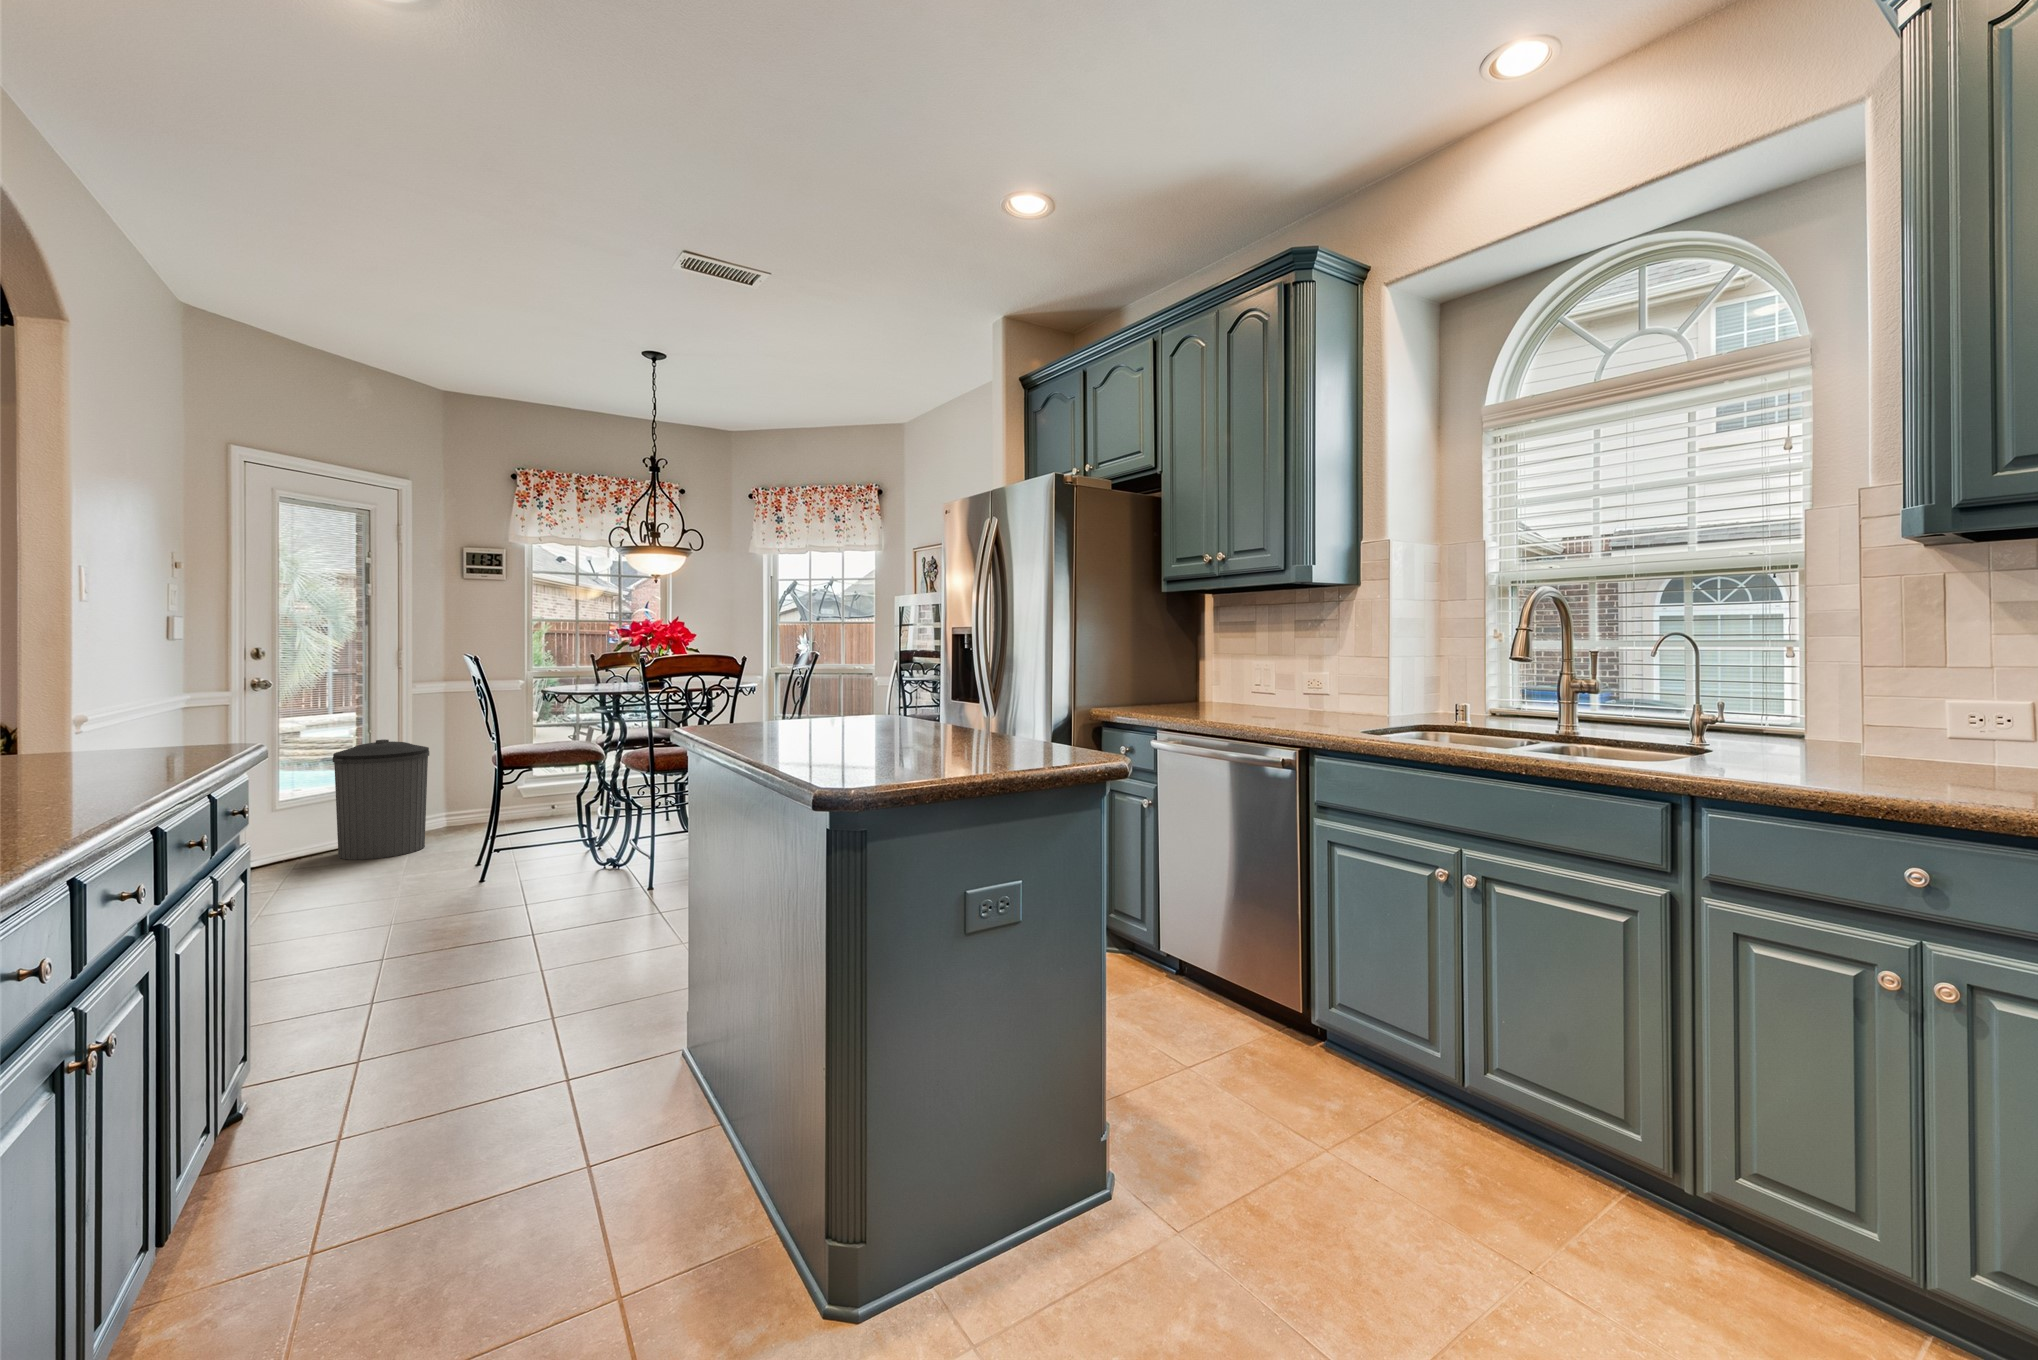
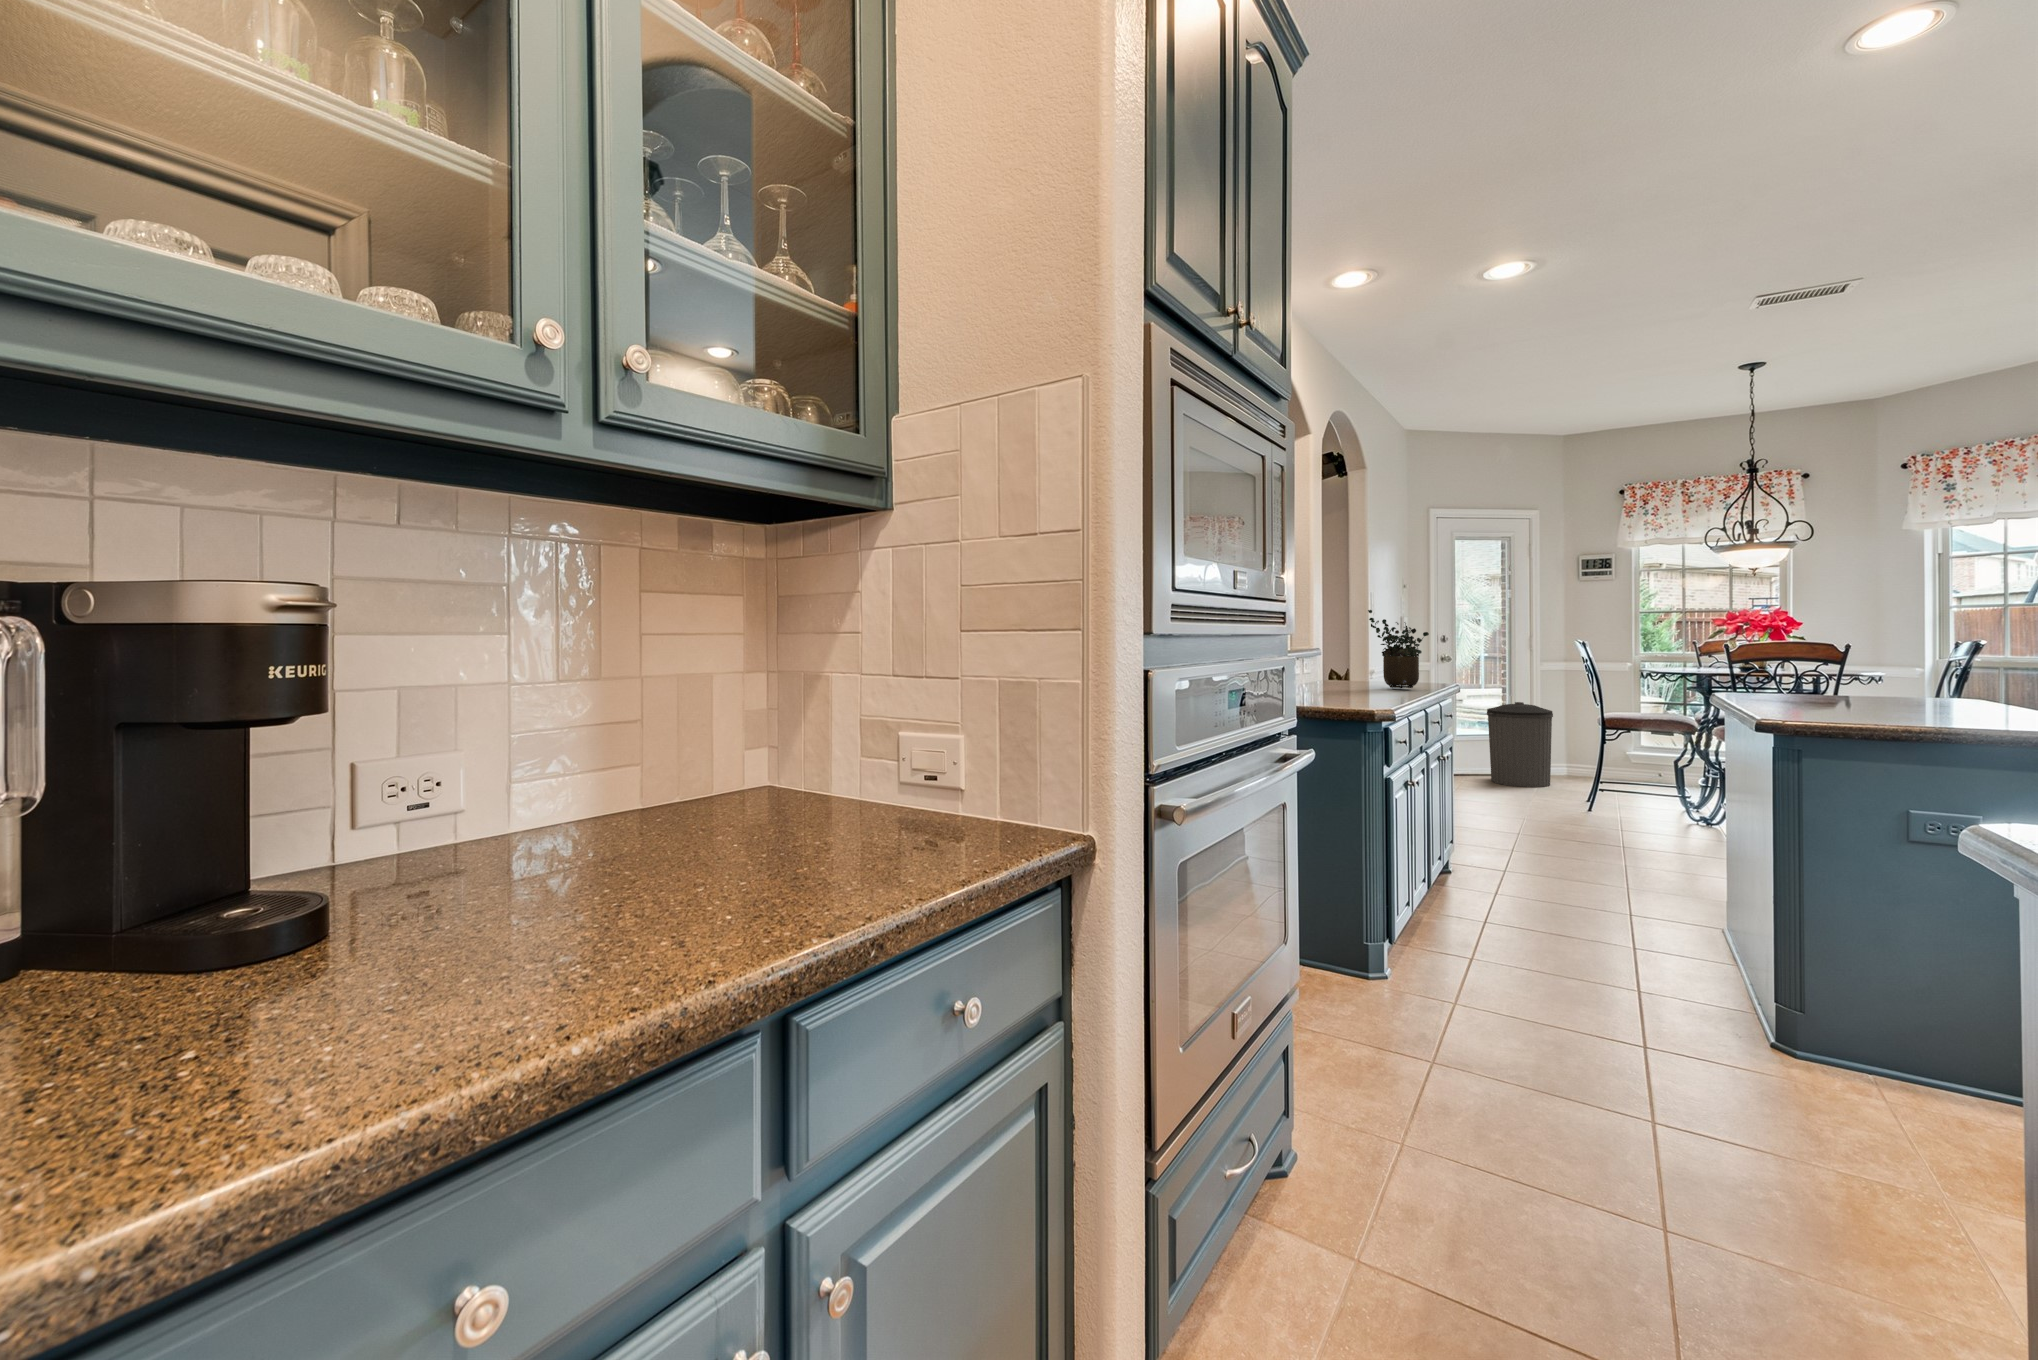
potted plant: none [52,591,214,759] -> present [1368,610,1429,688]

